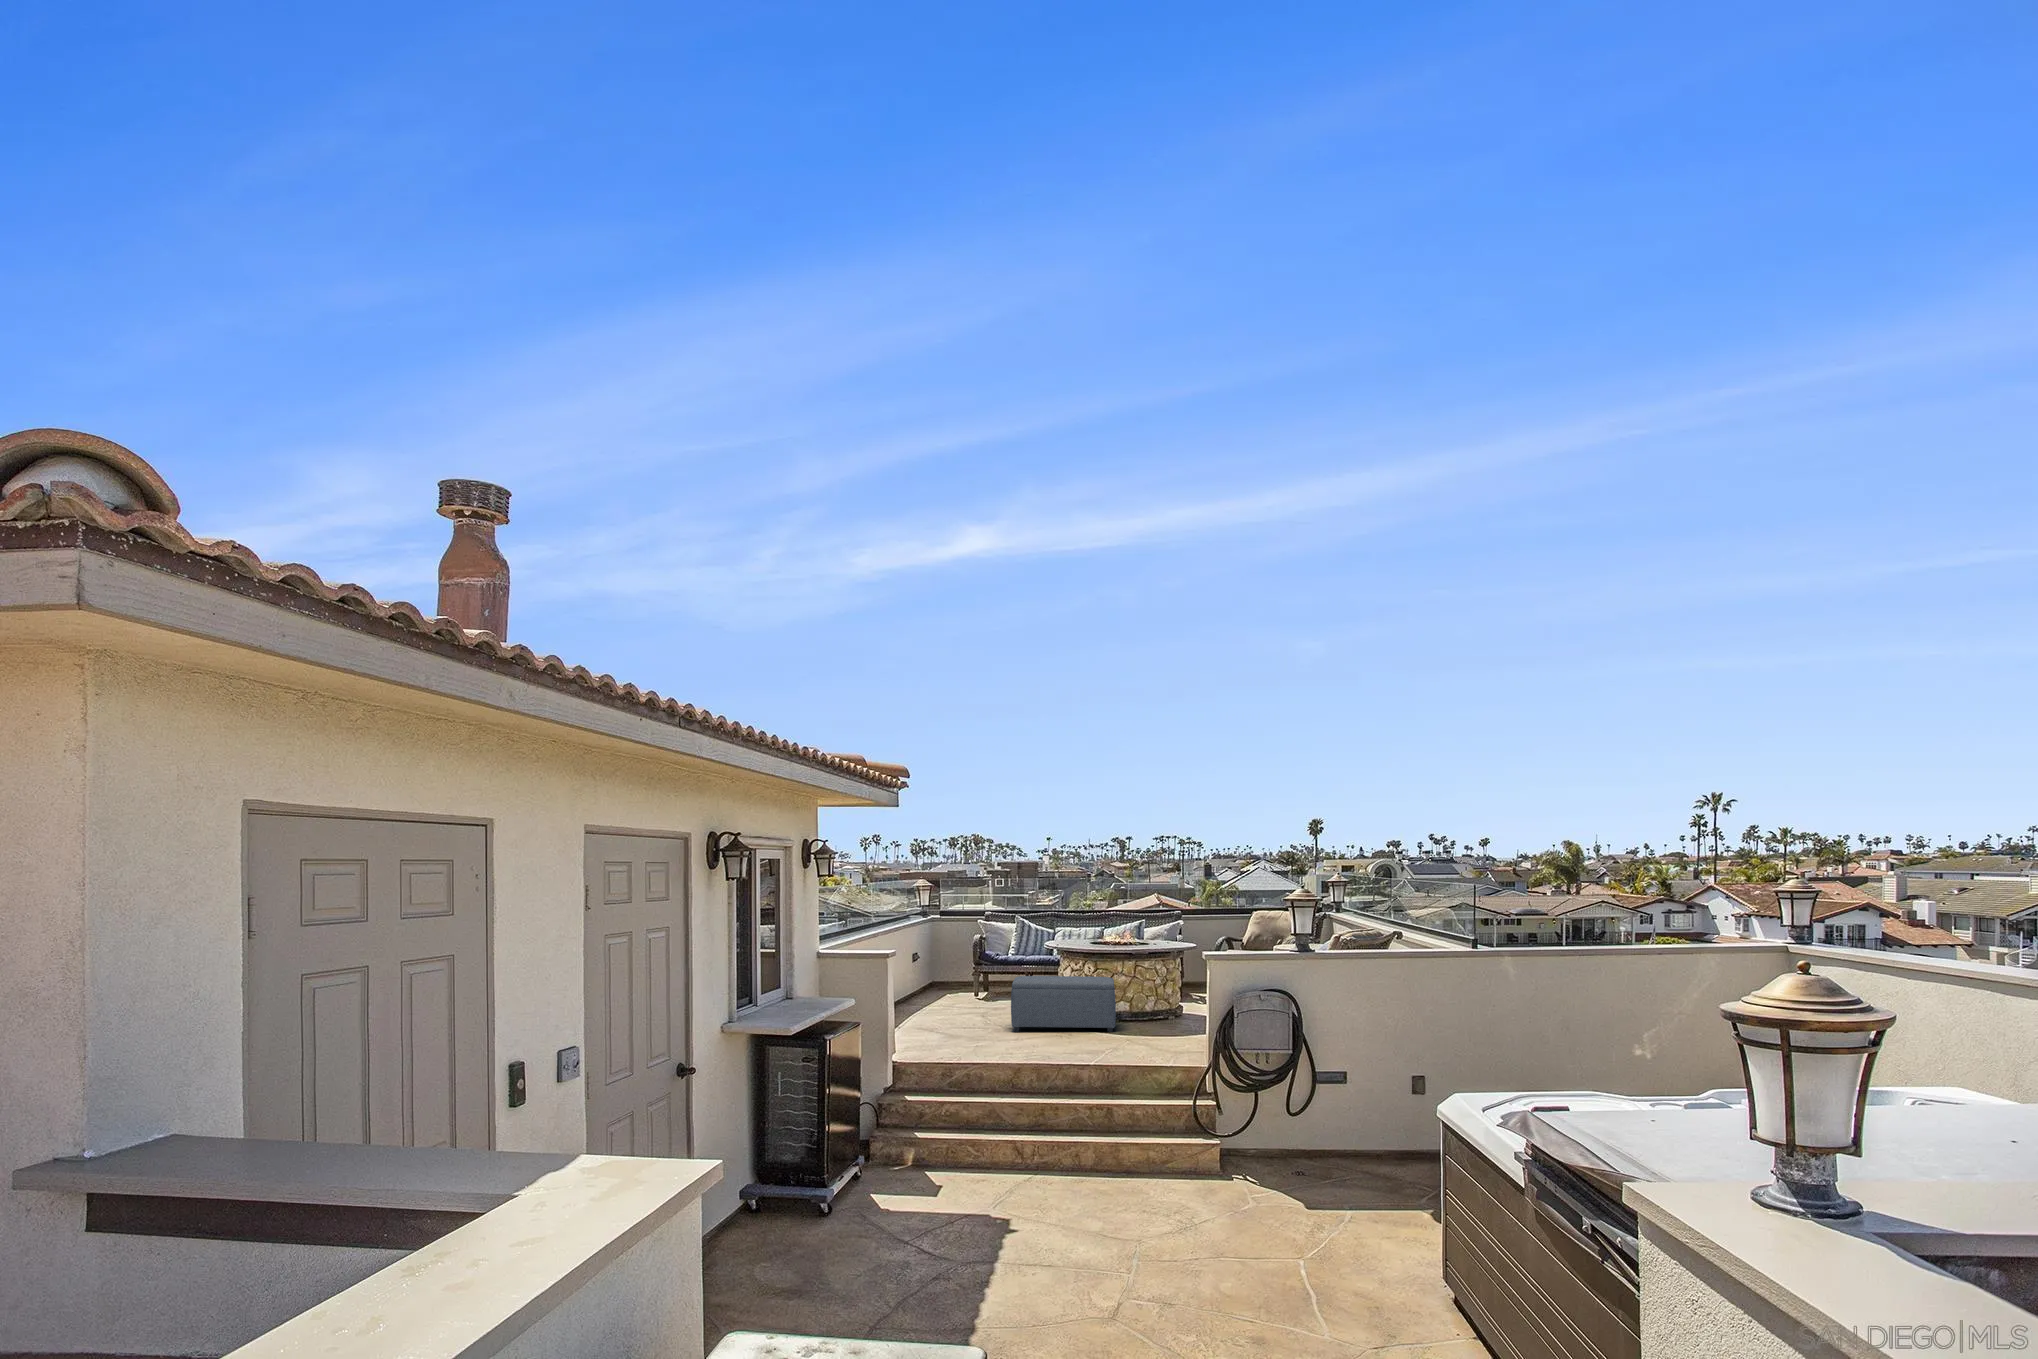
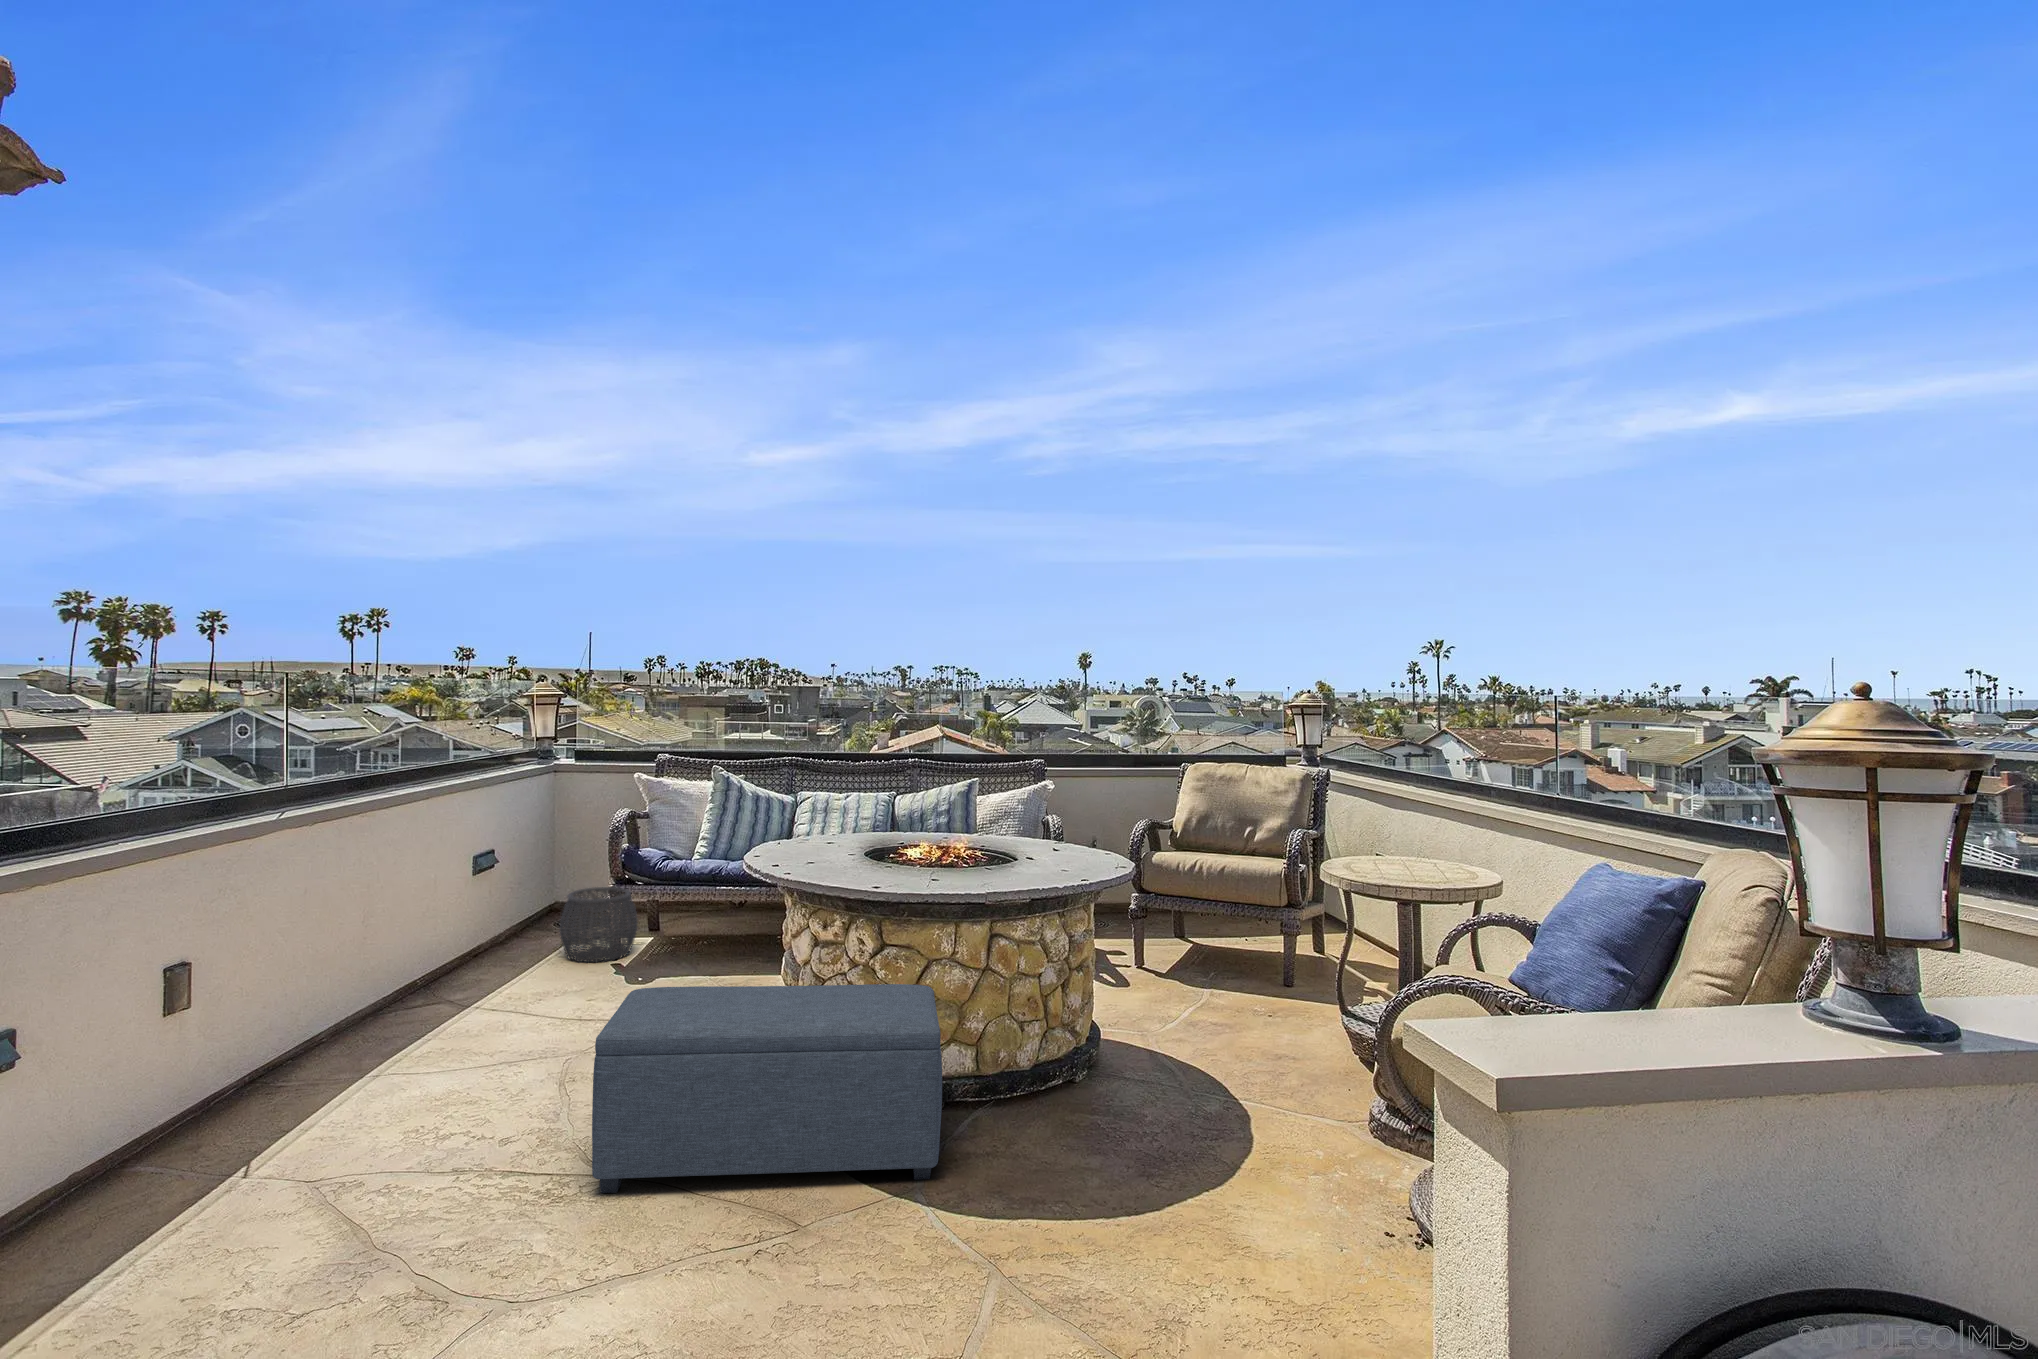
woven basket: none [957,967,990,999] -> present [560,887,638,962]

